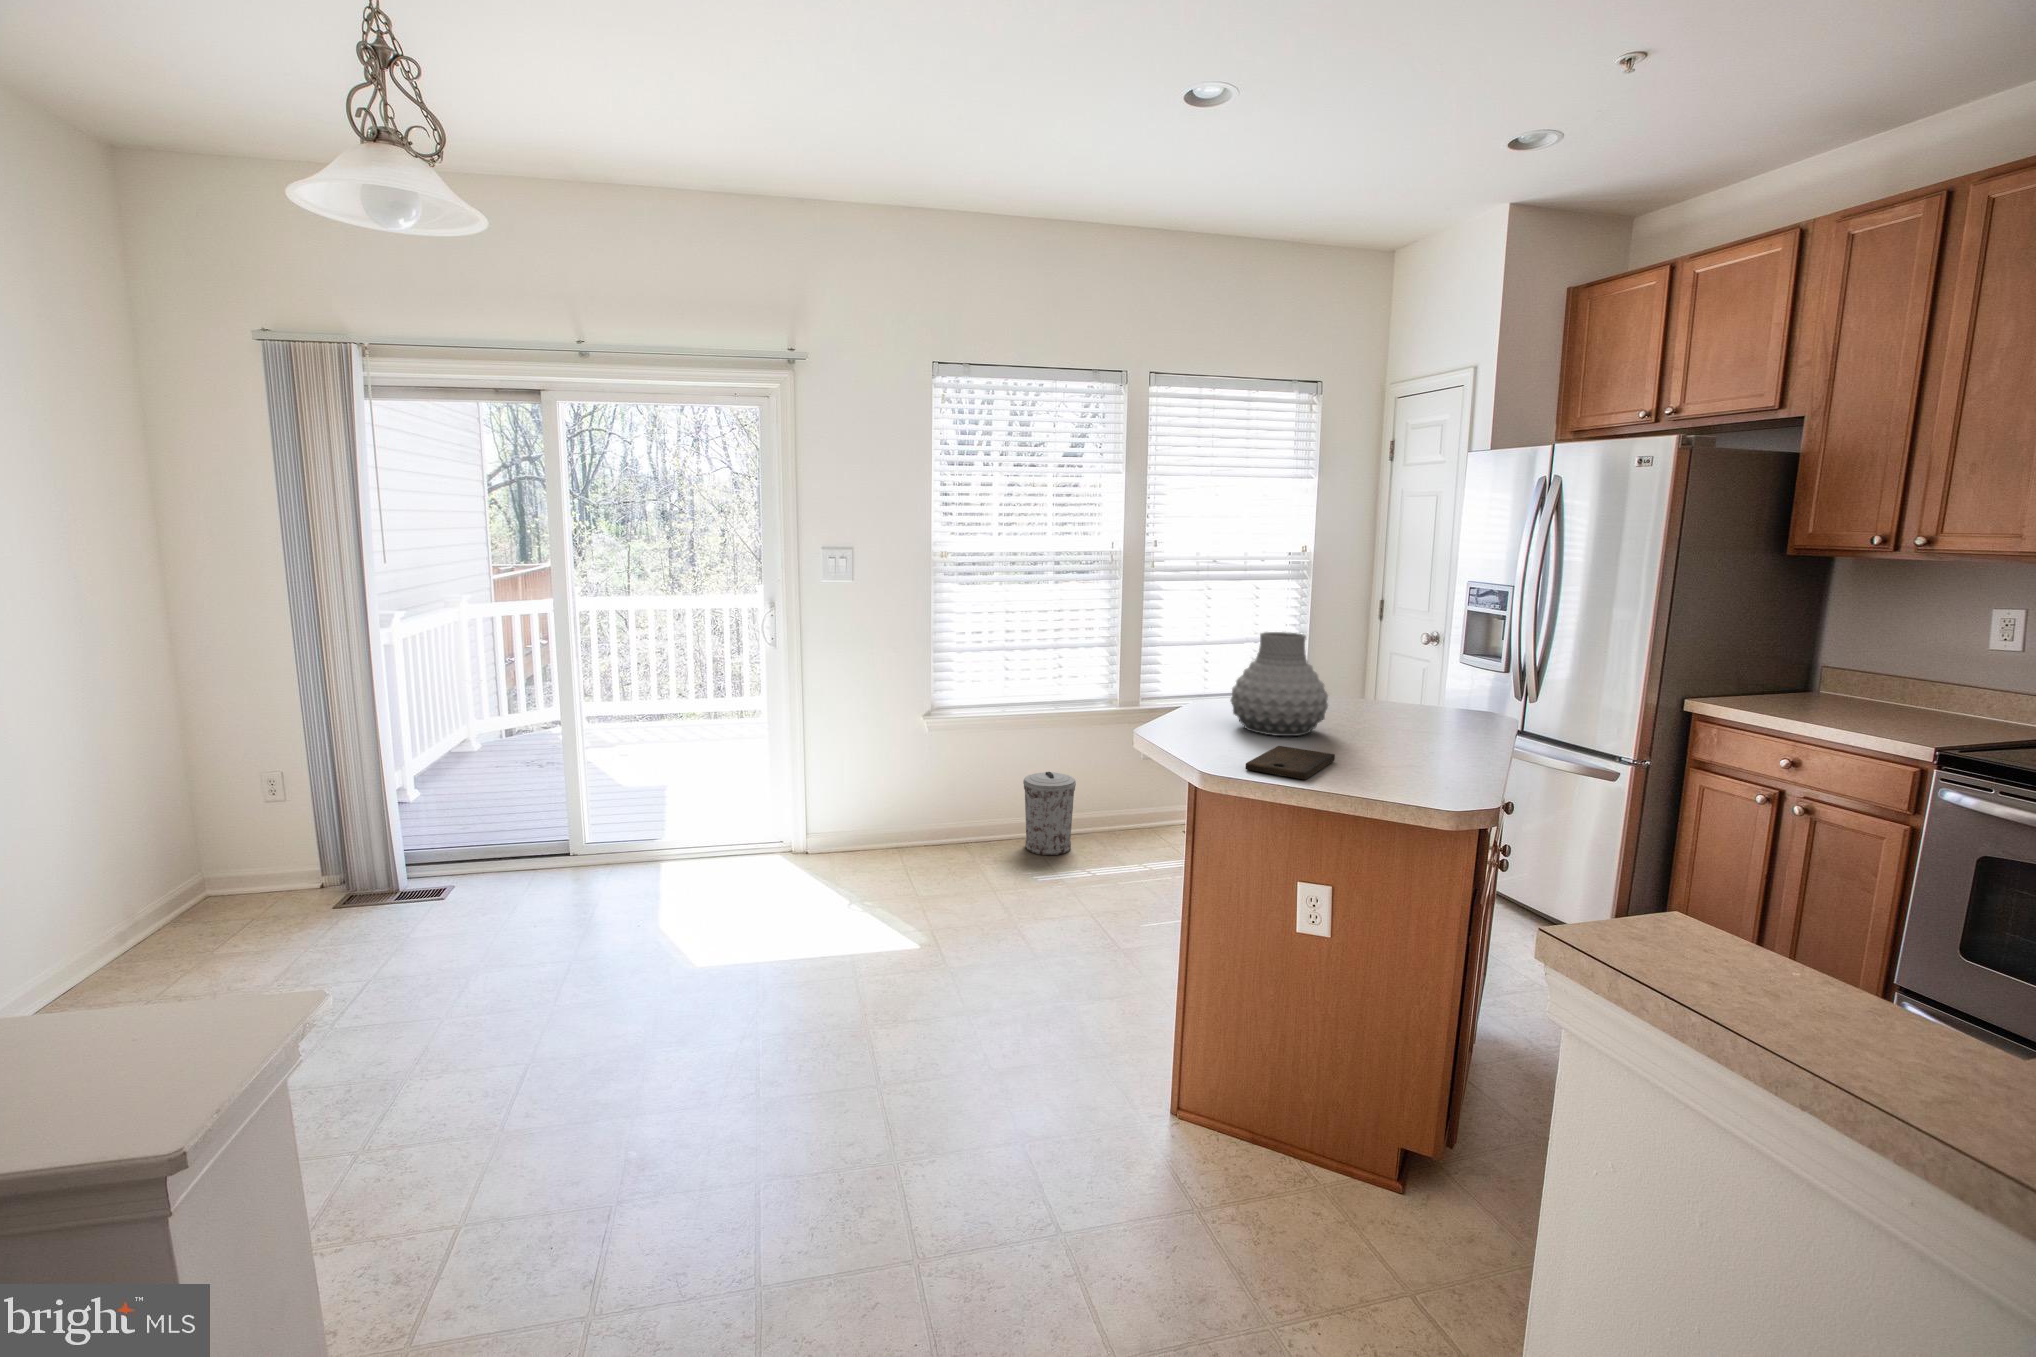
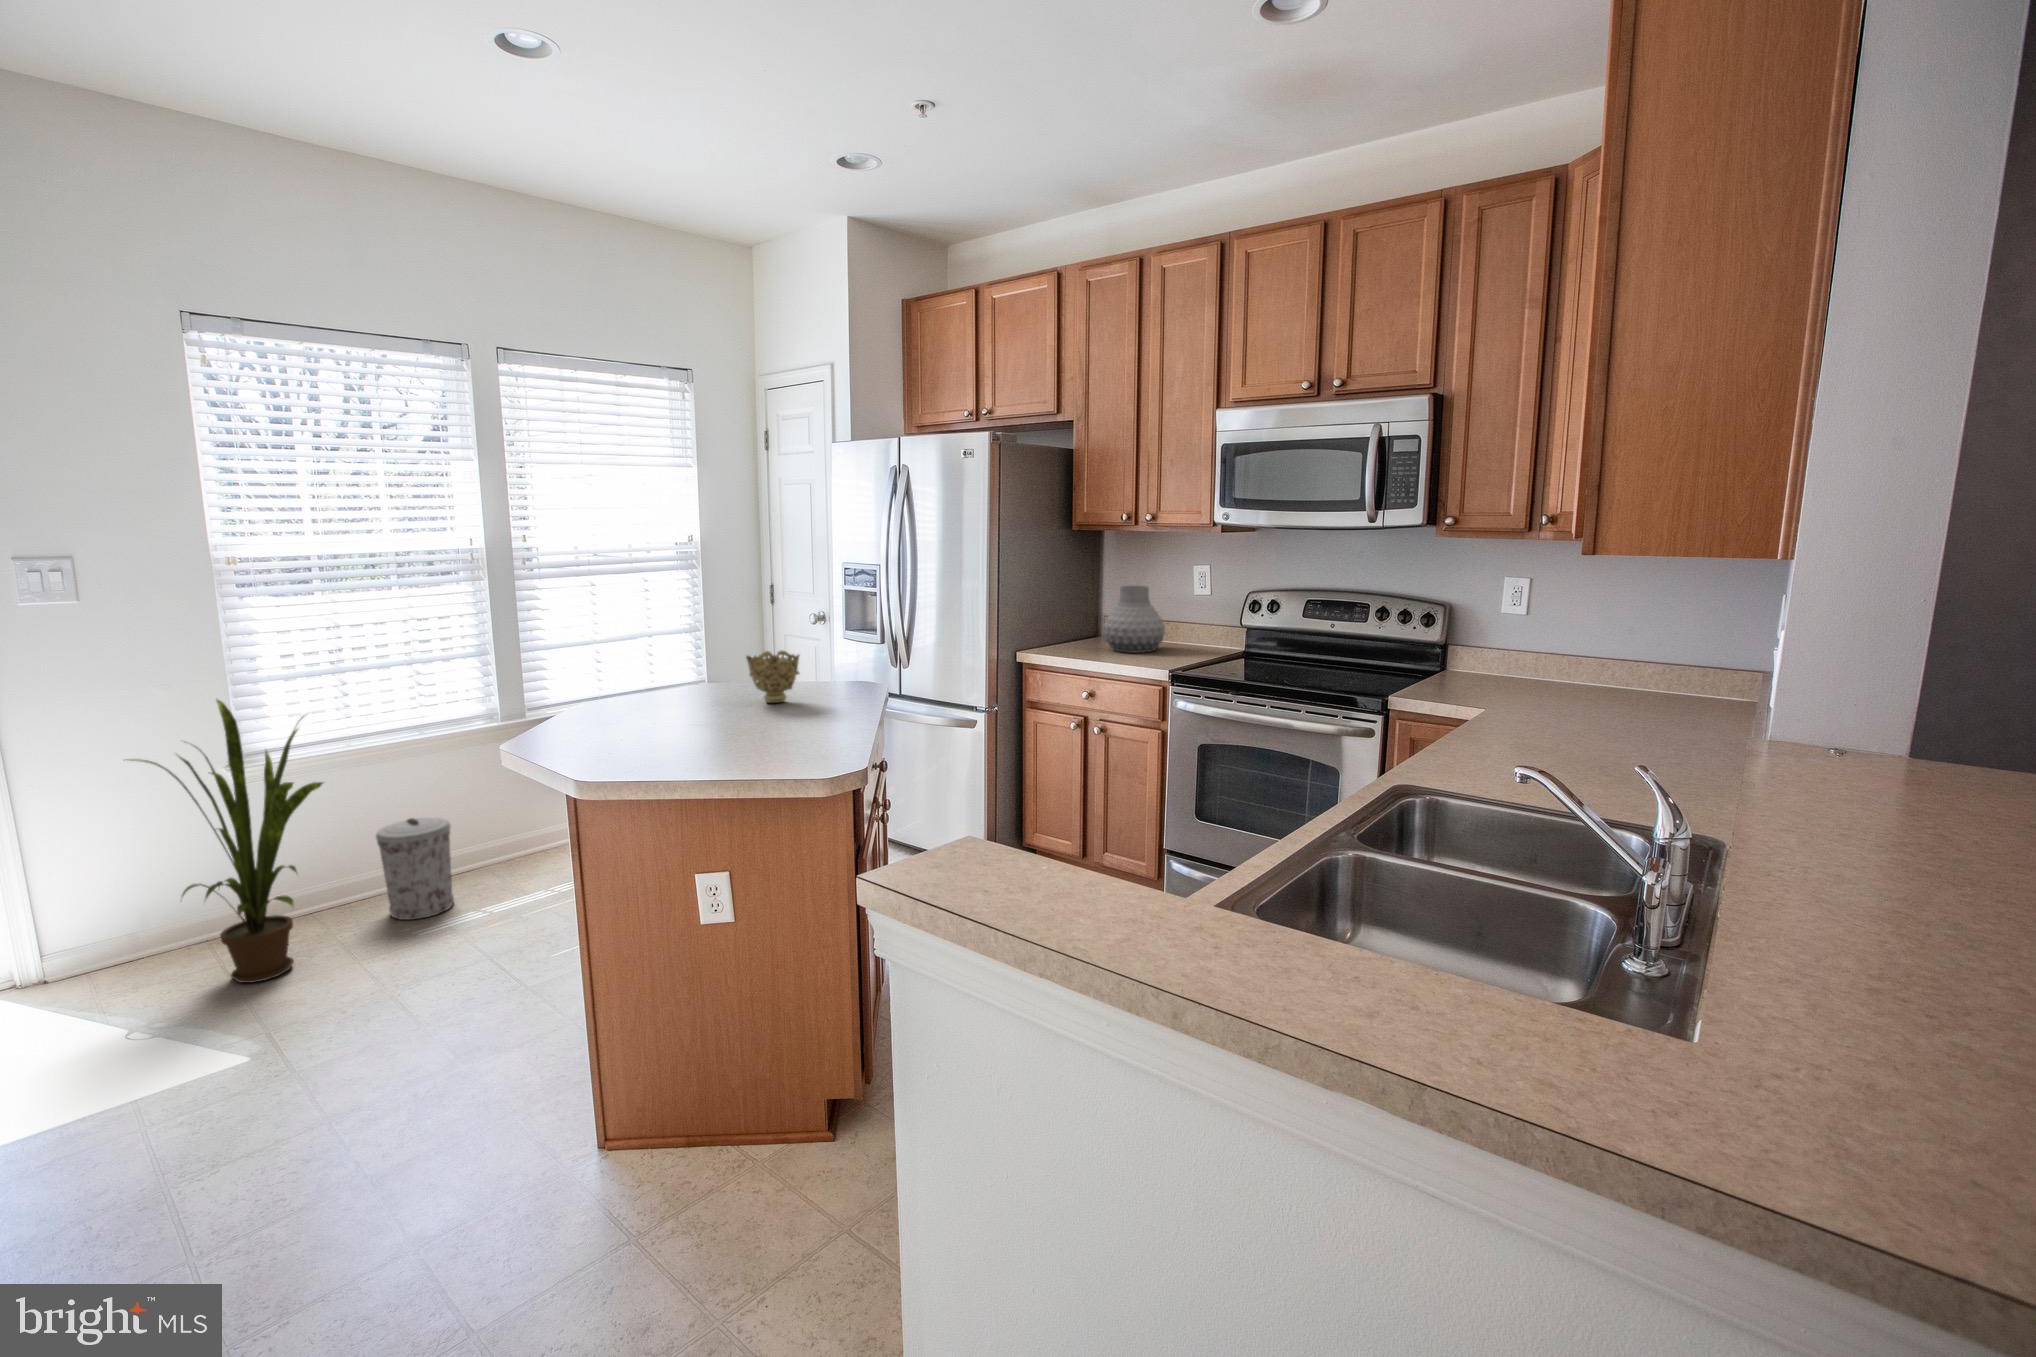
vase: present [1231,632,1328,736] -> present [1103,586,1165,653]
house plant: none [878,658,997,877] -> present [128,700,323,983]
decorative bowl: none [1362,667,1420,721] -> present [746,650,800,703]
cutting board: present [1246,746,1335,779] -> none [626,741,719,770]

